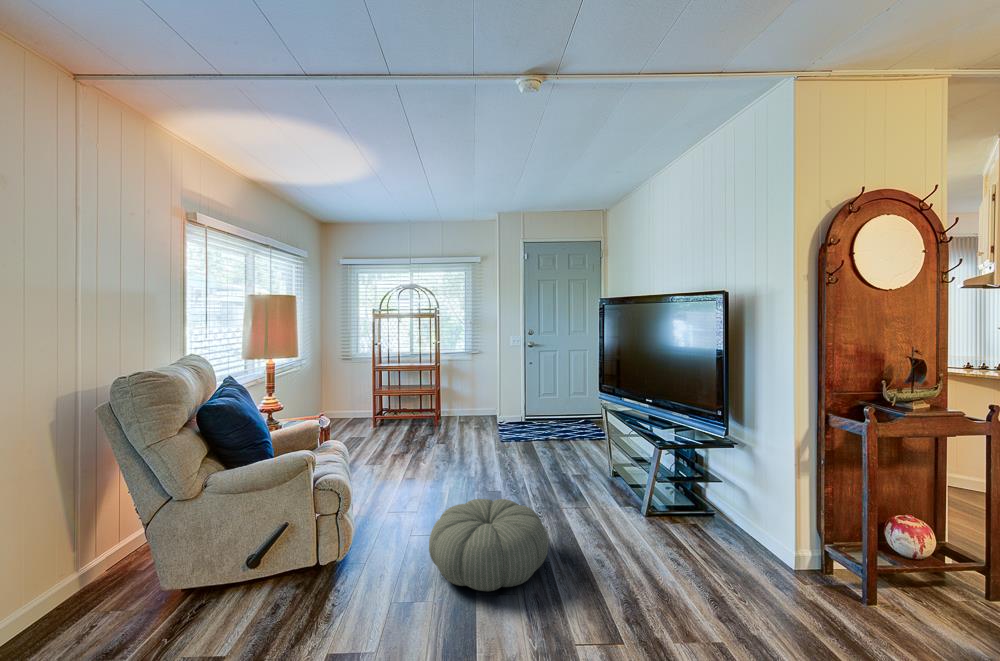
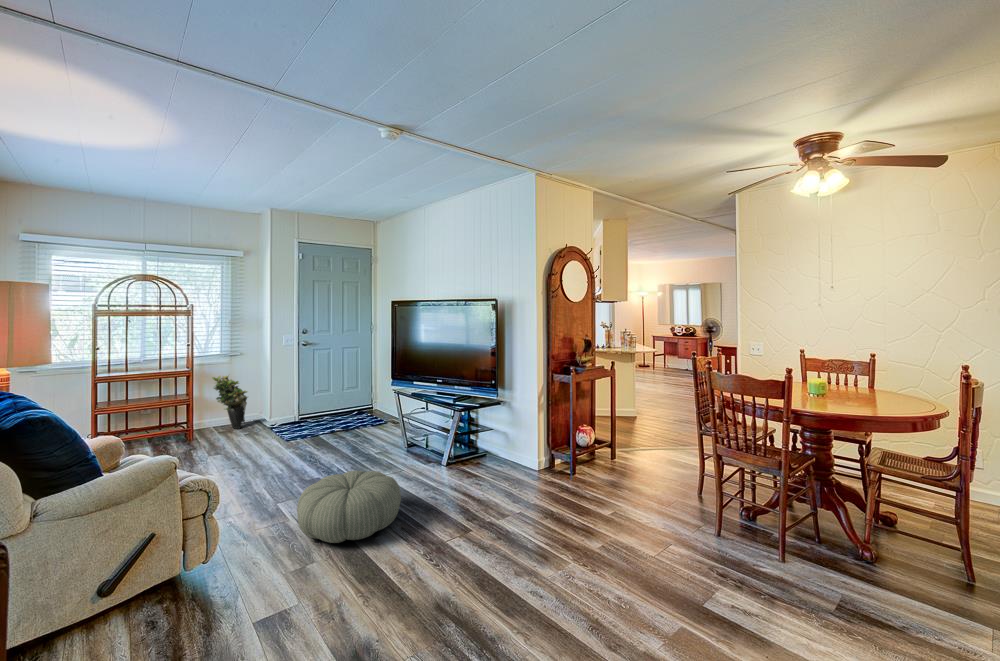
potted plant: none [454,370,483,423] -> present [212,376,247,429]

